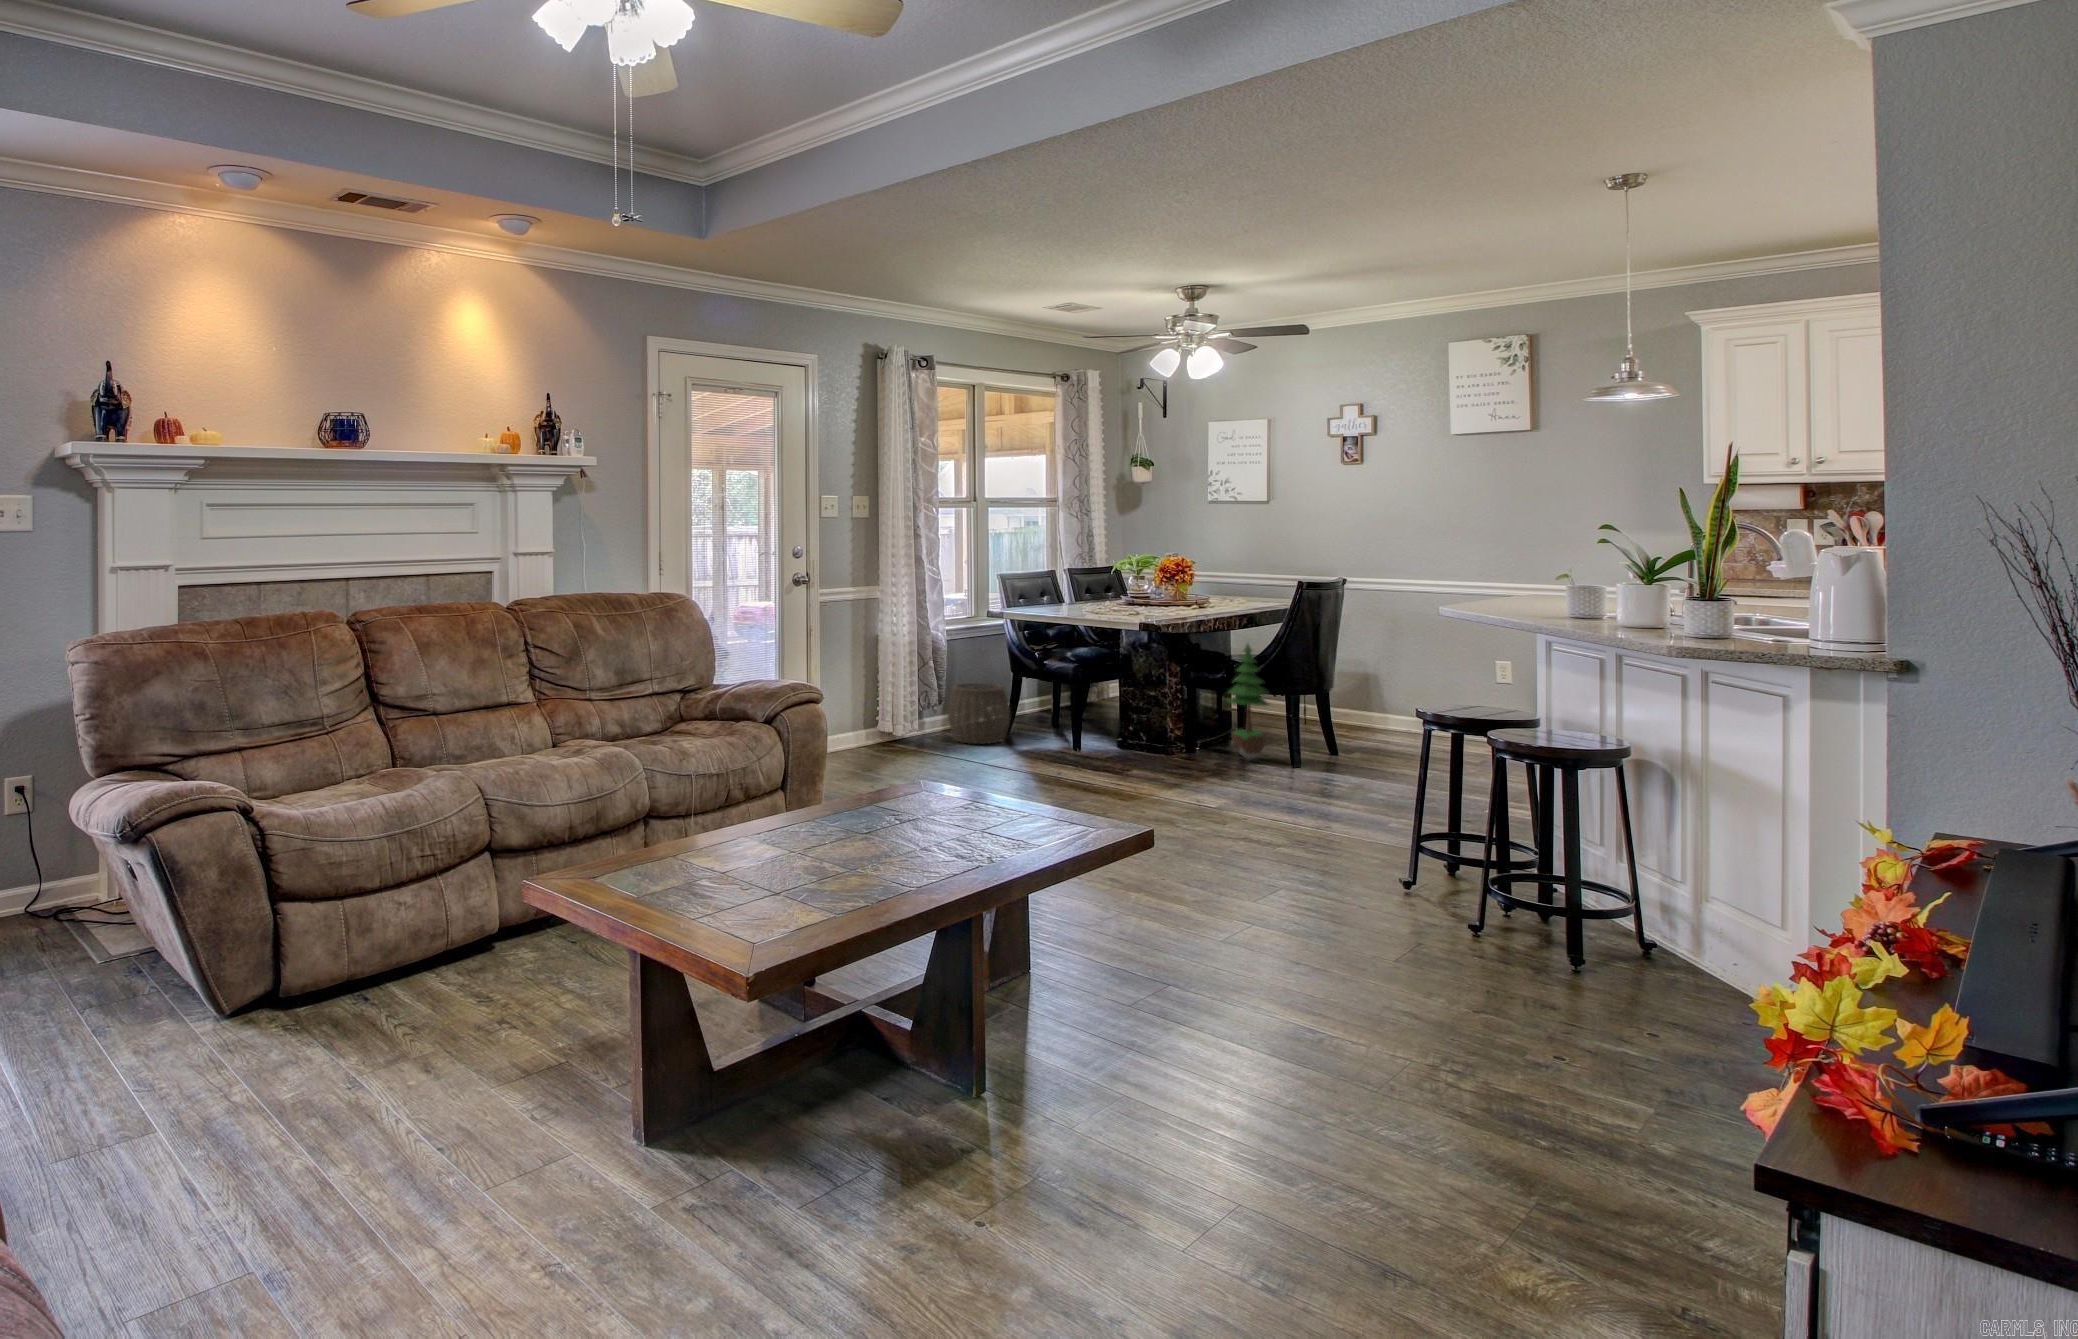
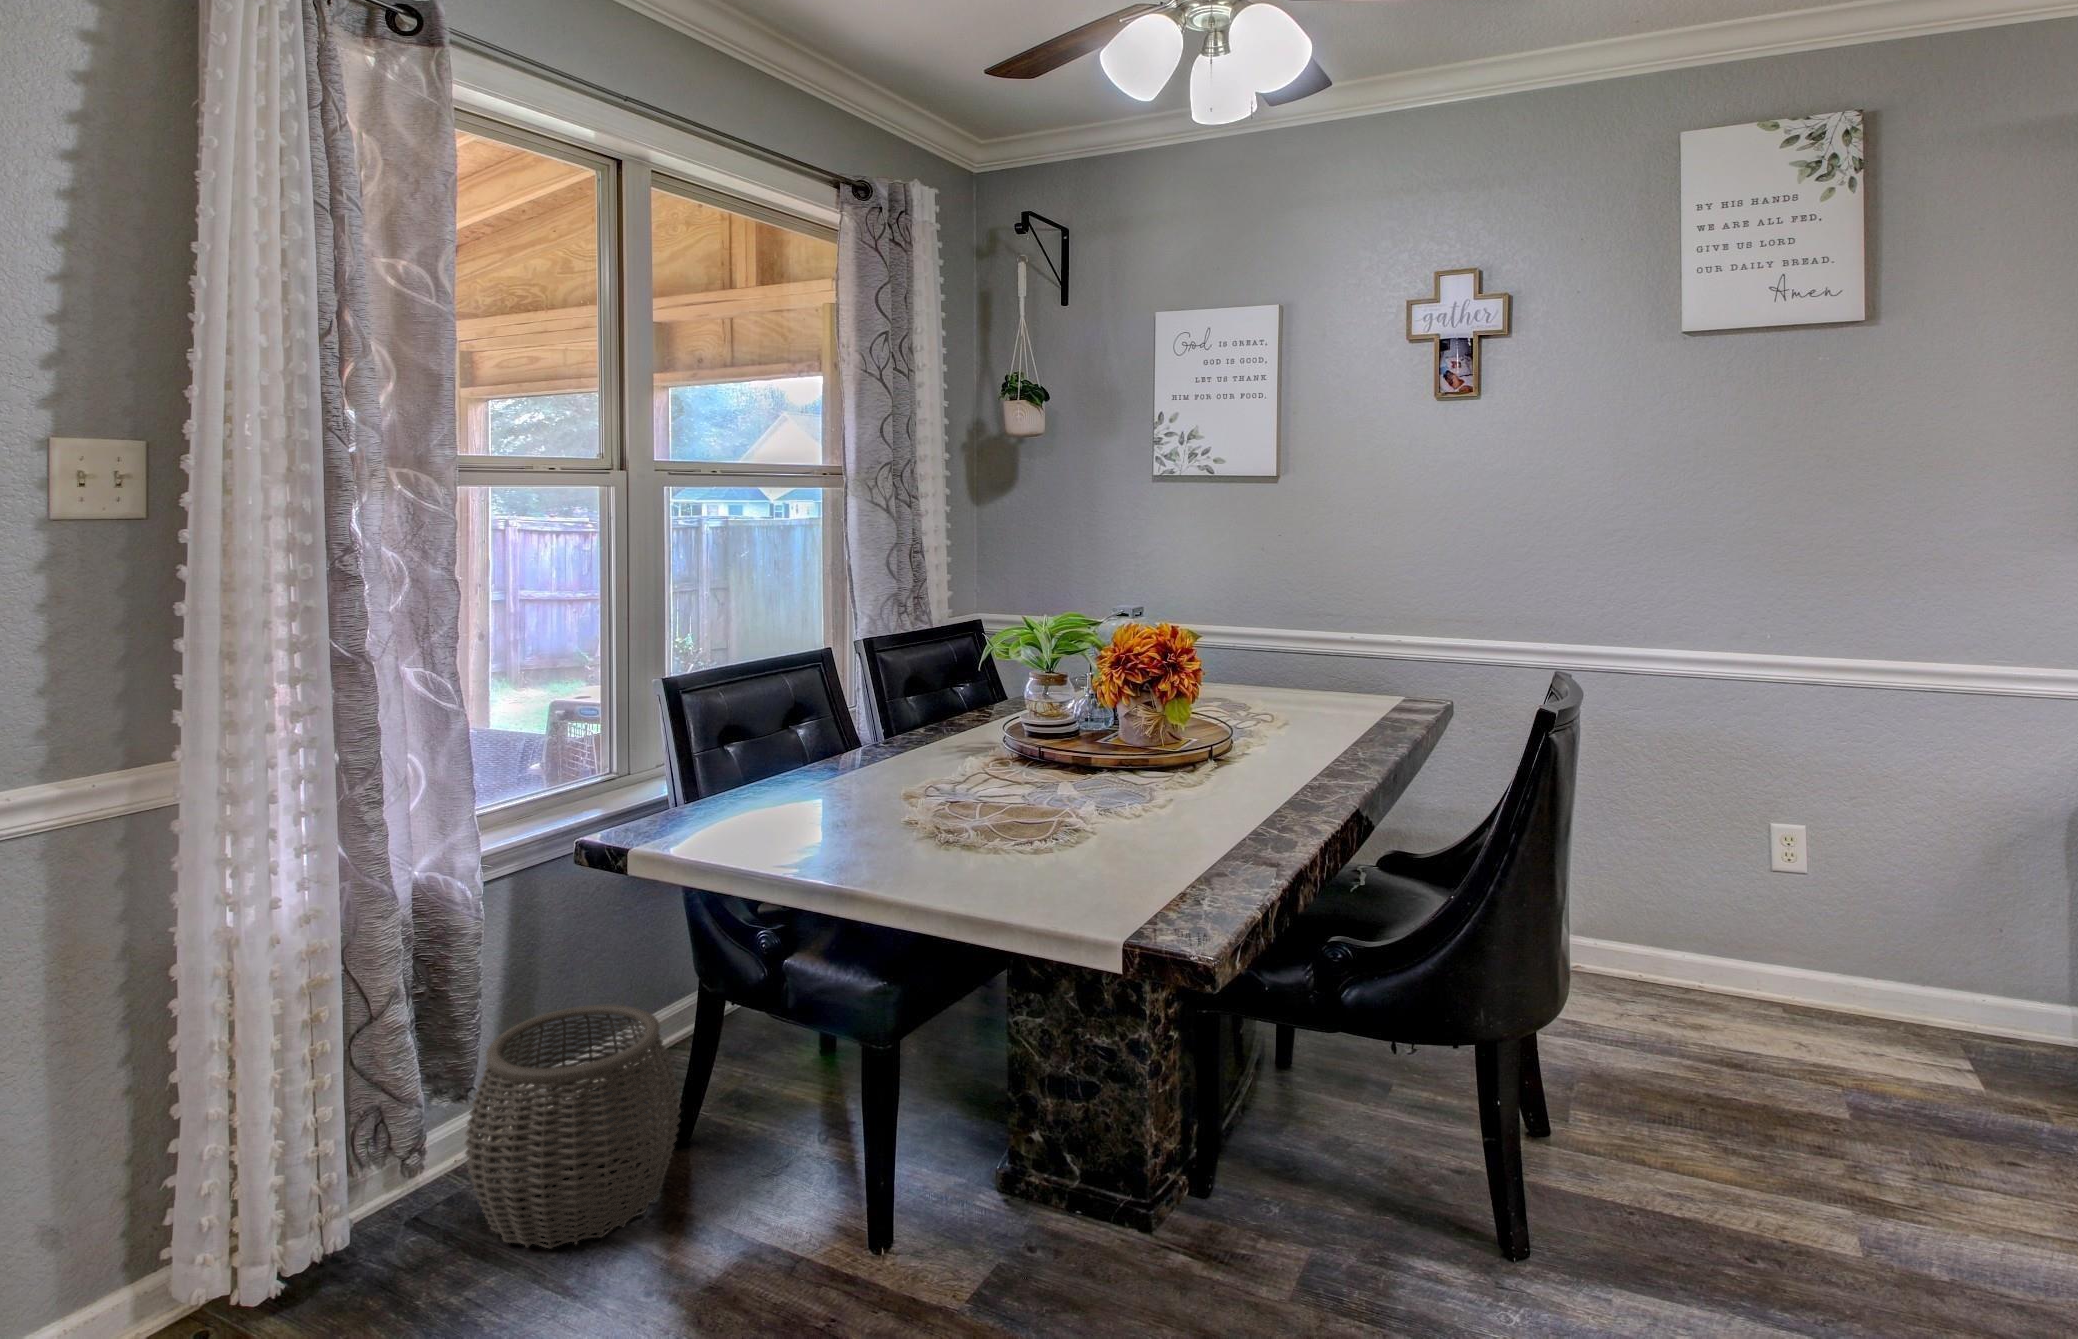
potted tree: present [1228,644,1270,761] -> none [1315,884,1448,1244]

